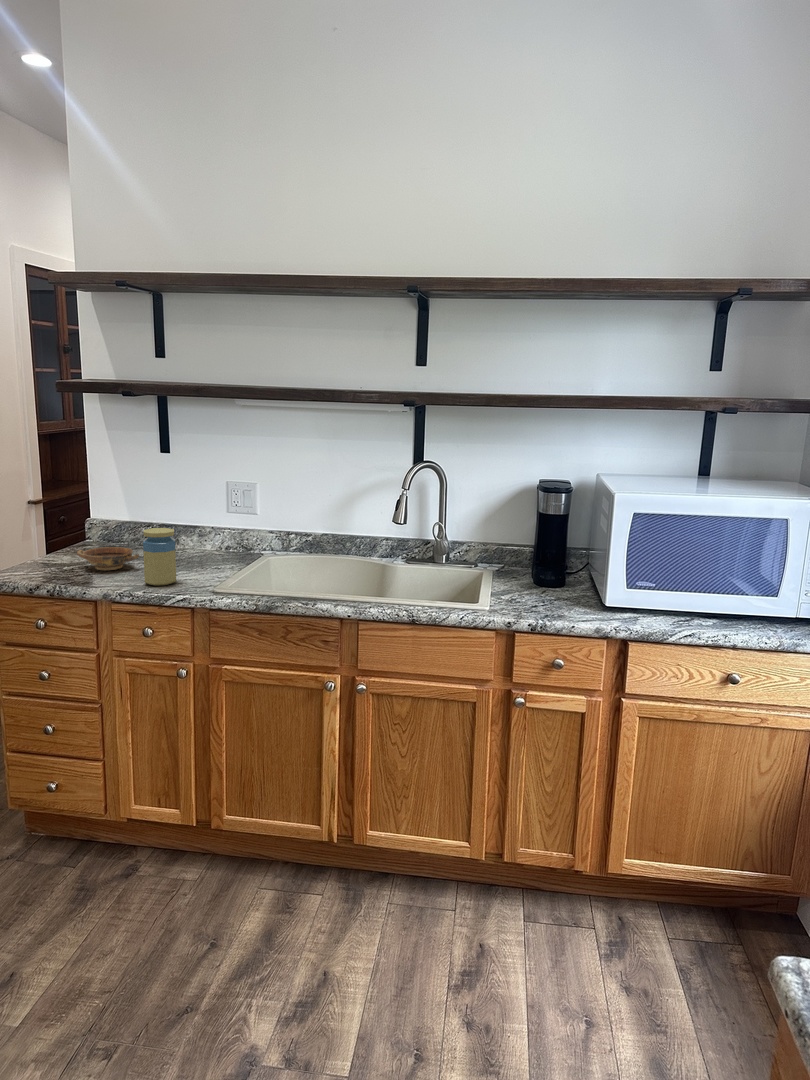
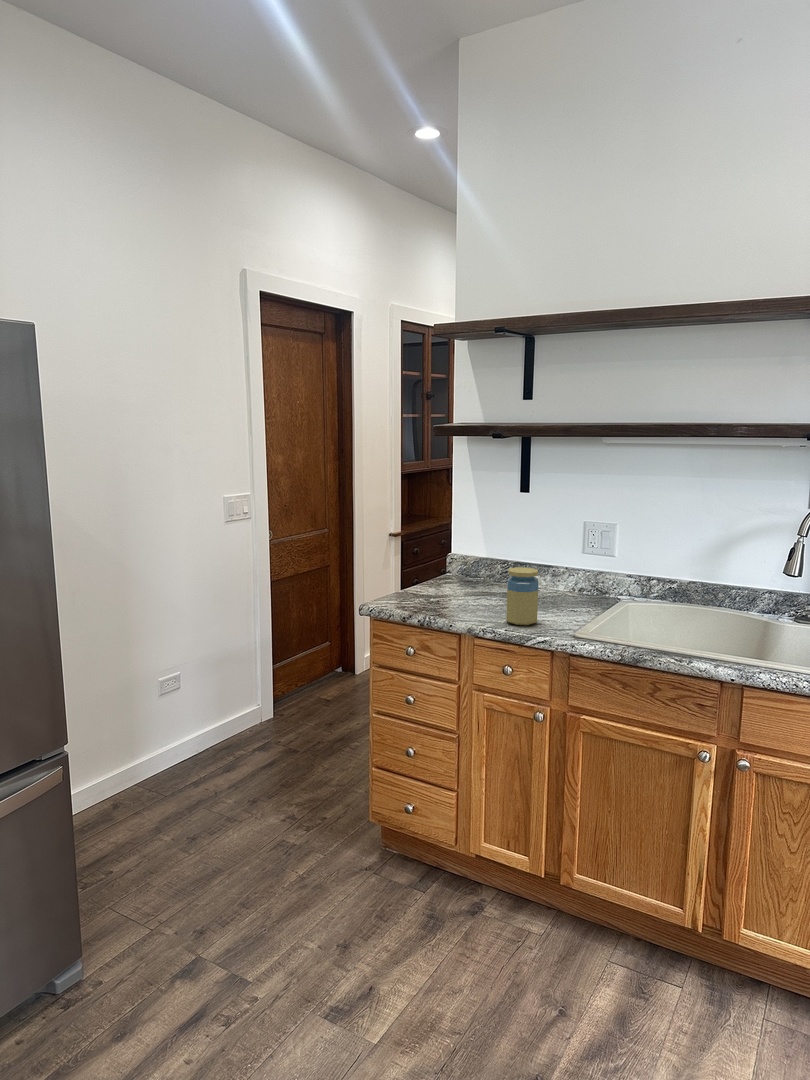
bowl: present [77,547,139,570] -> none [442,582,500,605]

